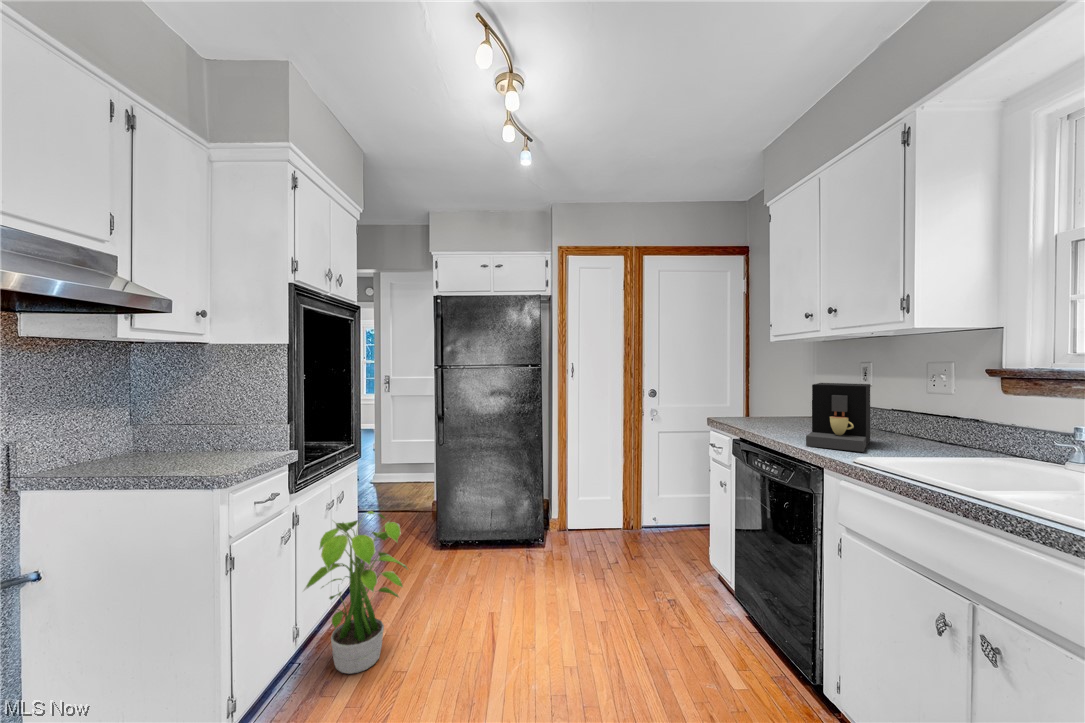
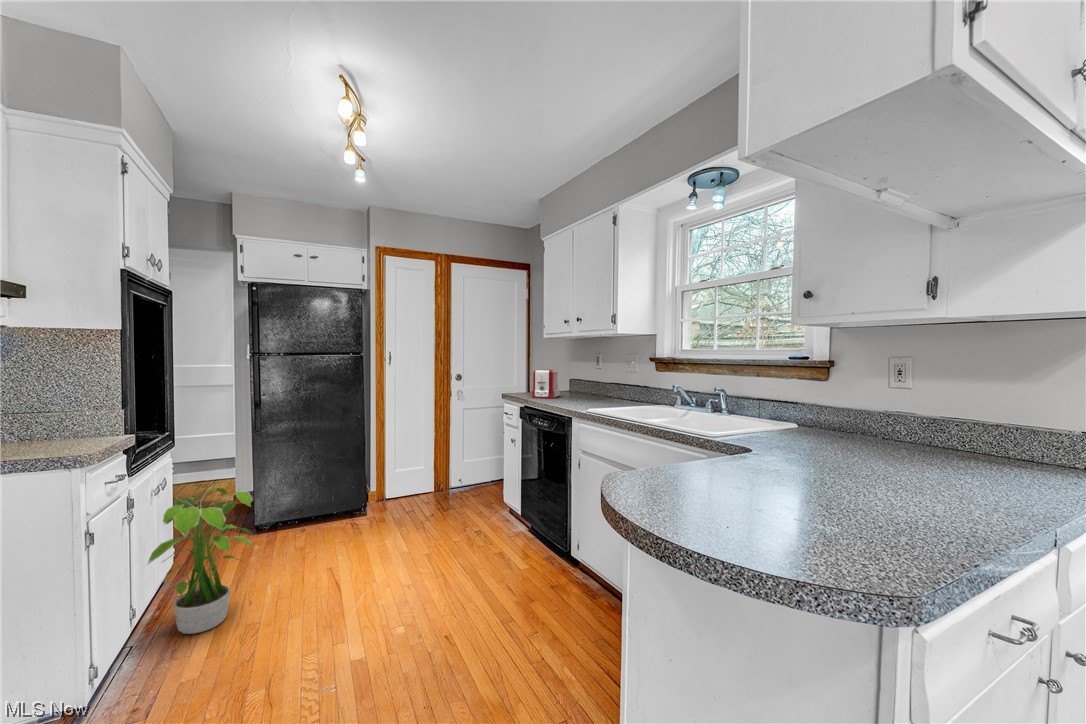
coffee maker: present [806,383,870,452] -> none [564,365,600,406]
toaster: none [749,387,795,430] -> present [531,370,559,399]

